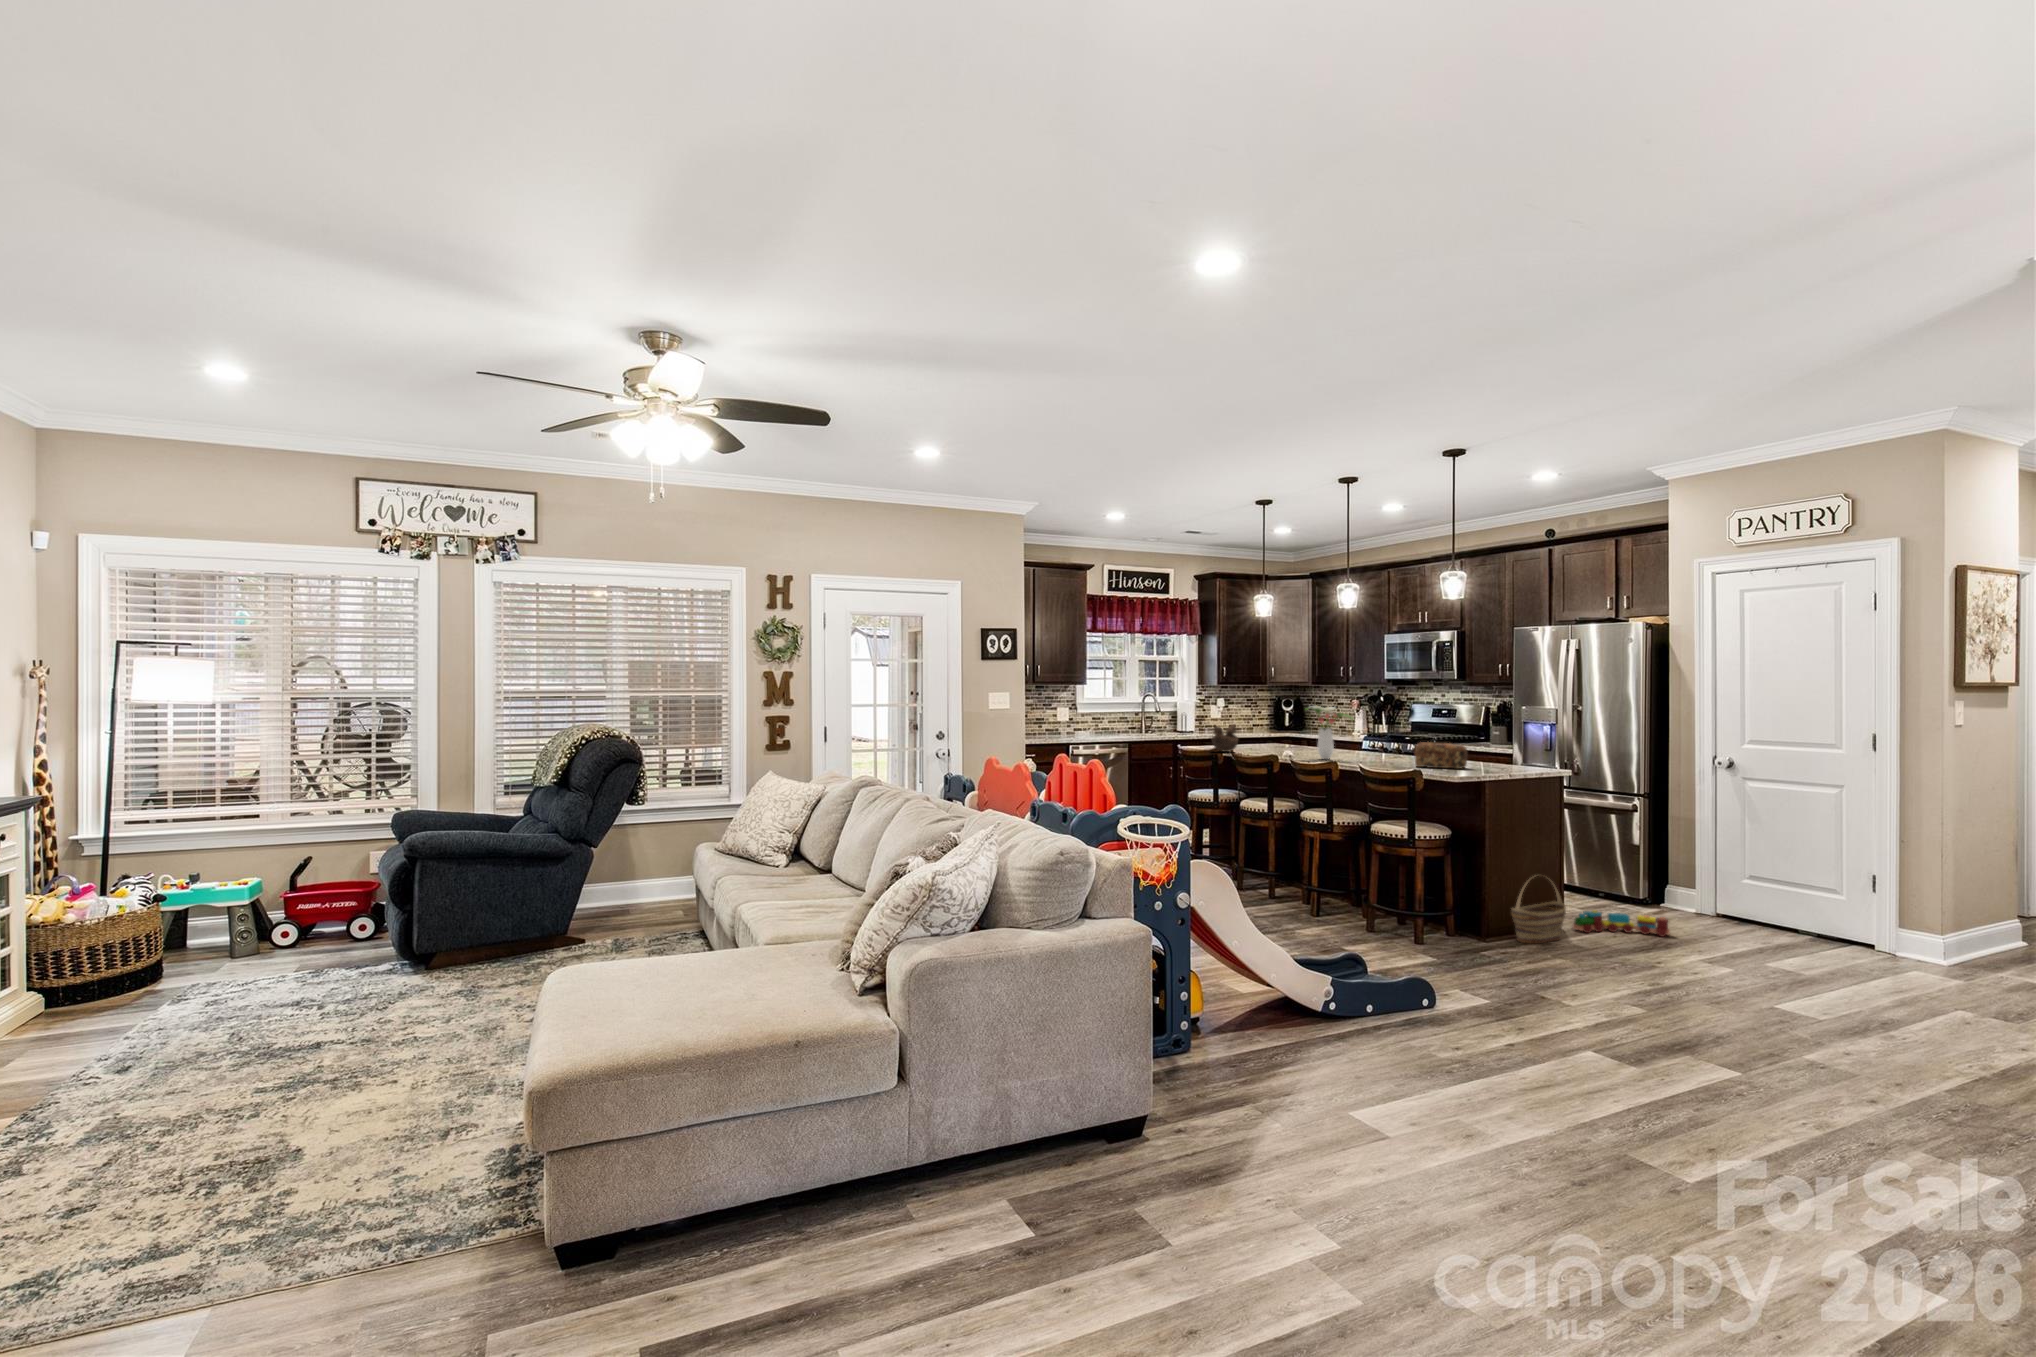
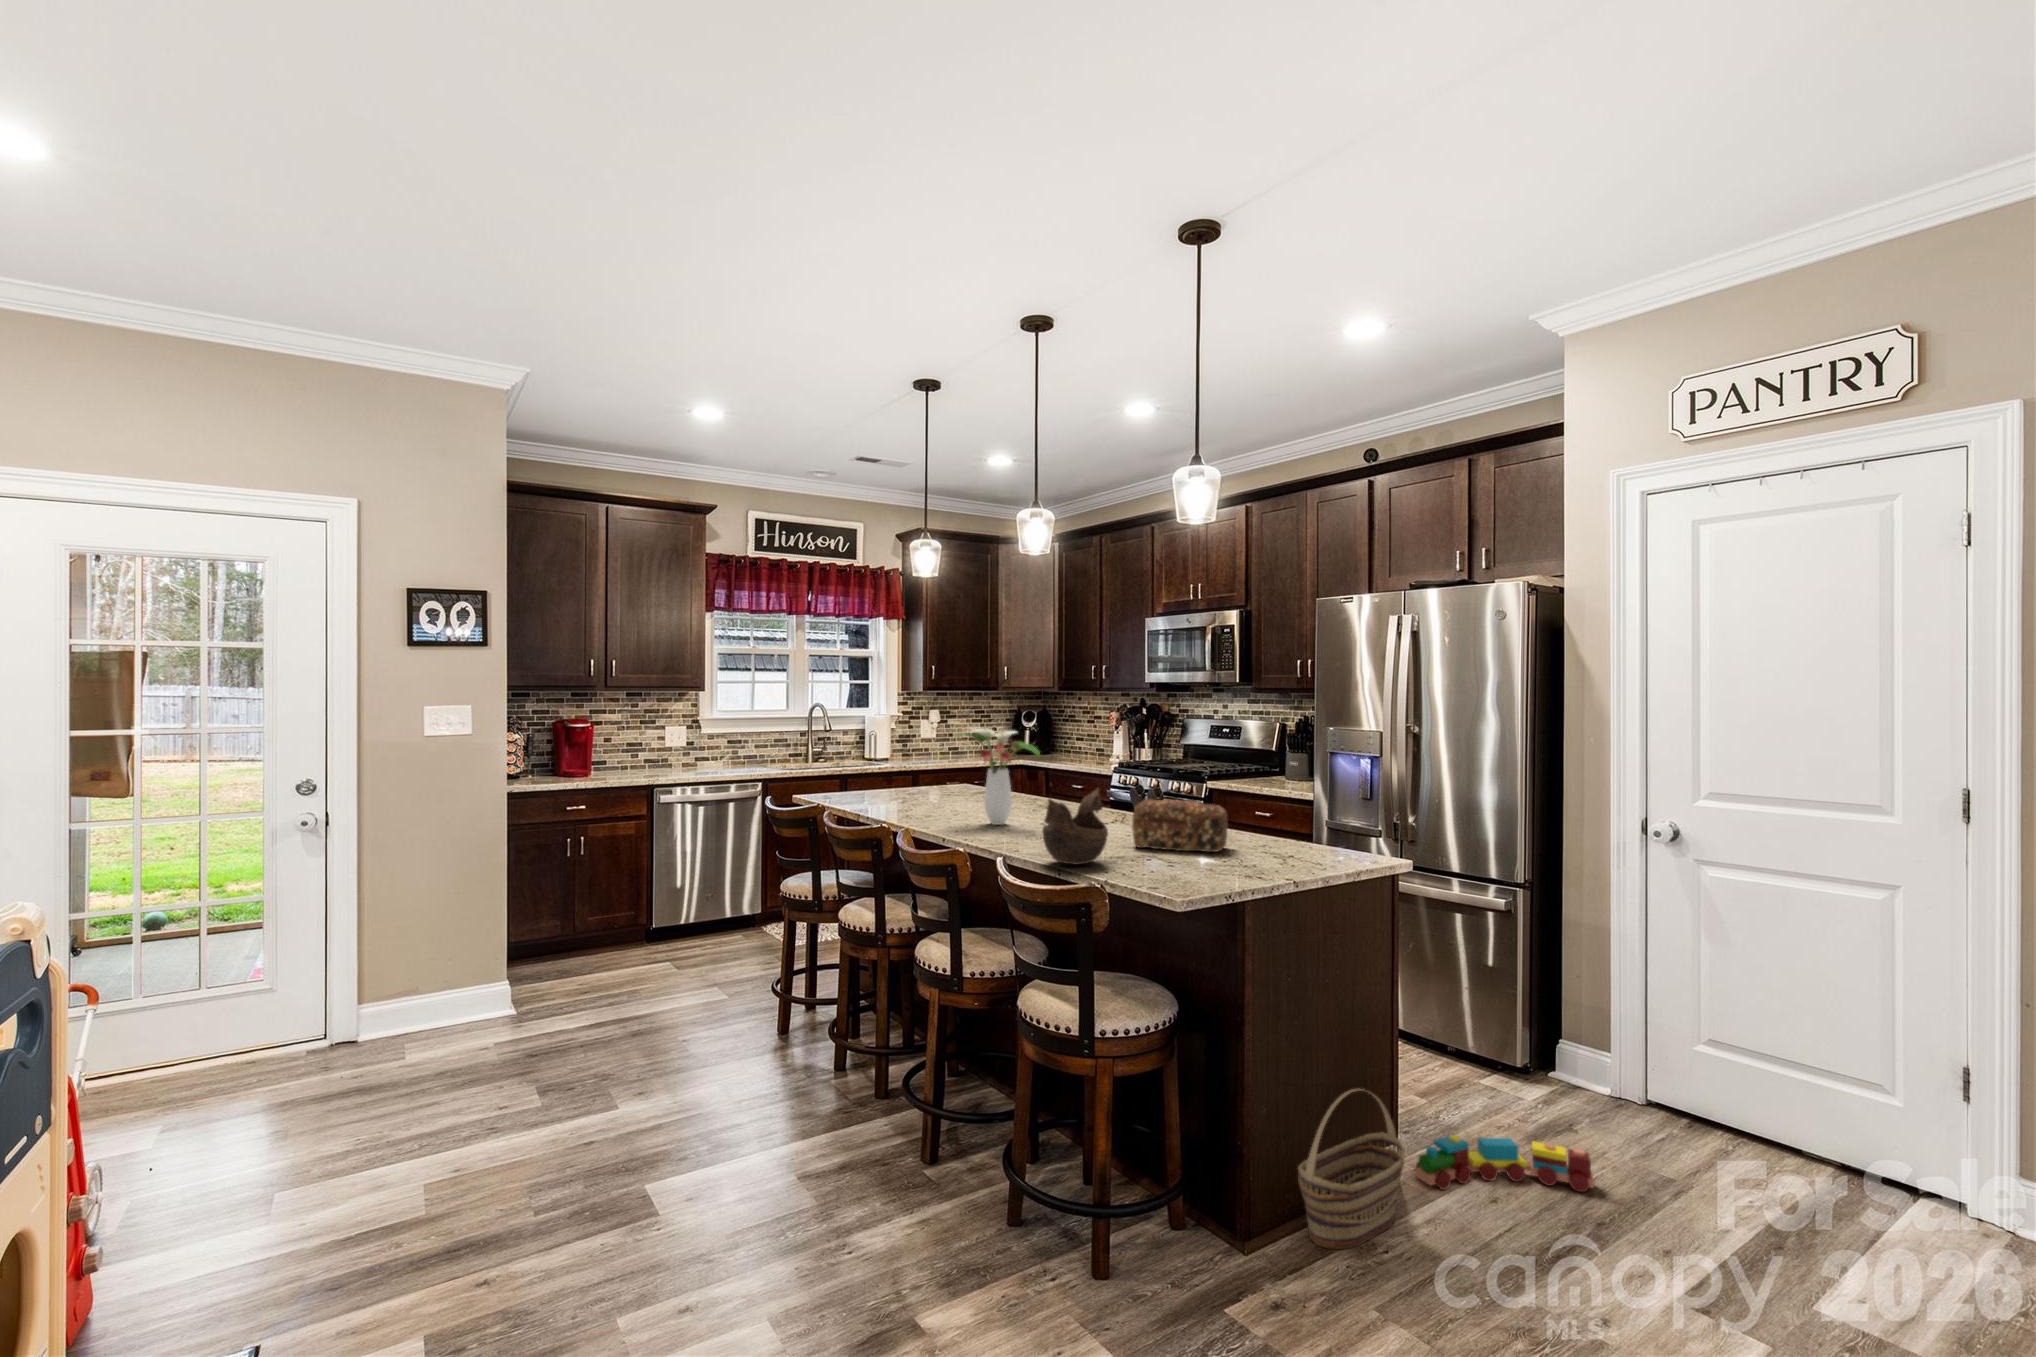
decorative bowl: present [1212,724,1238,752] -> present [1042,789,1108,864]

